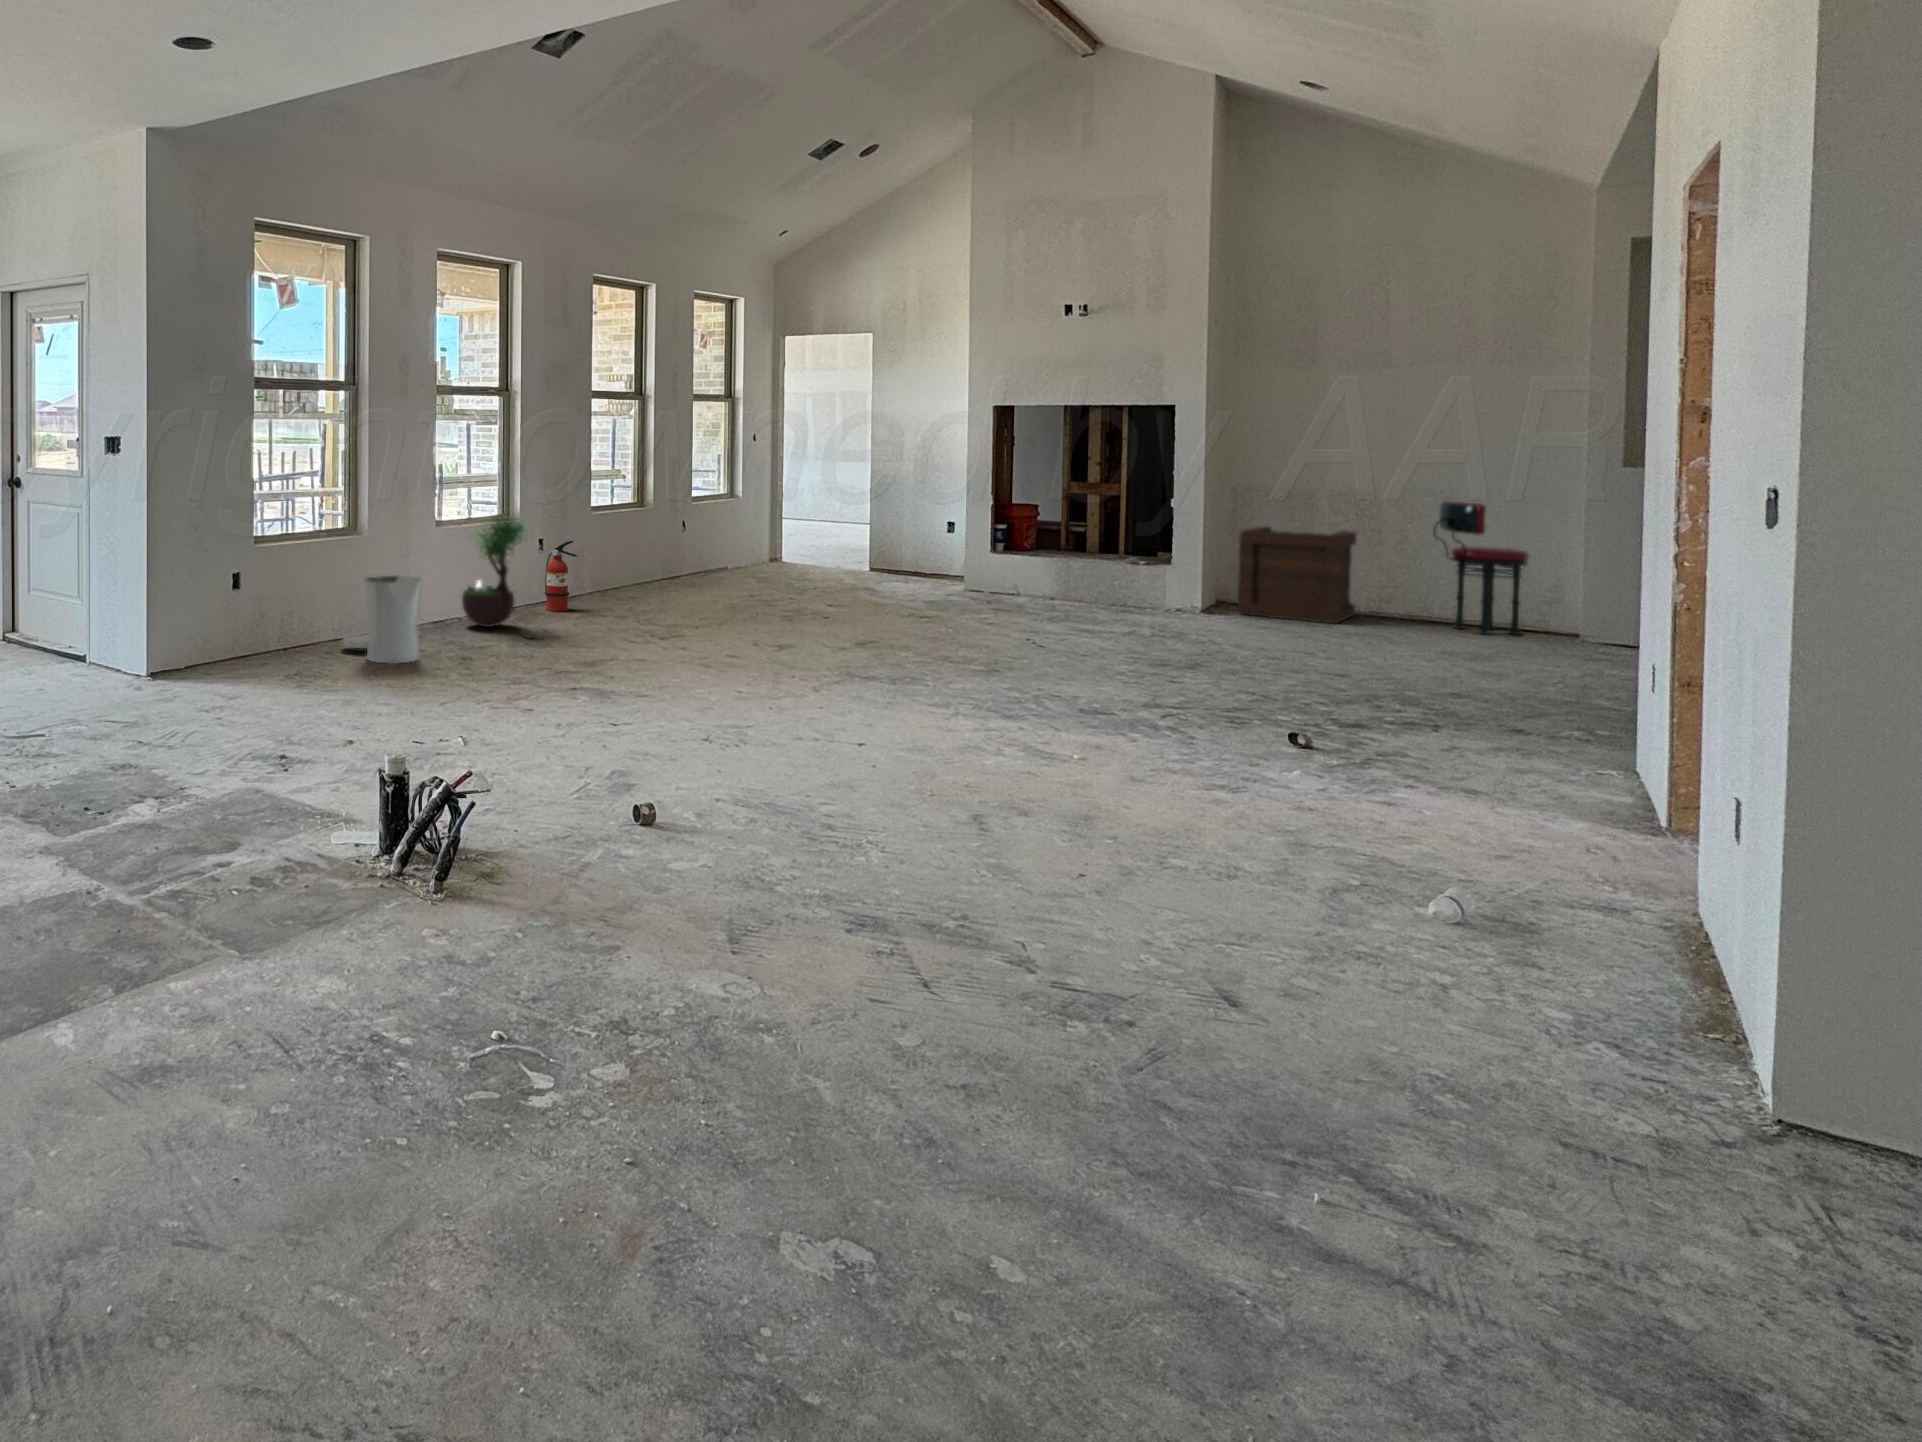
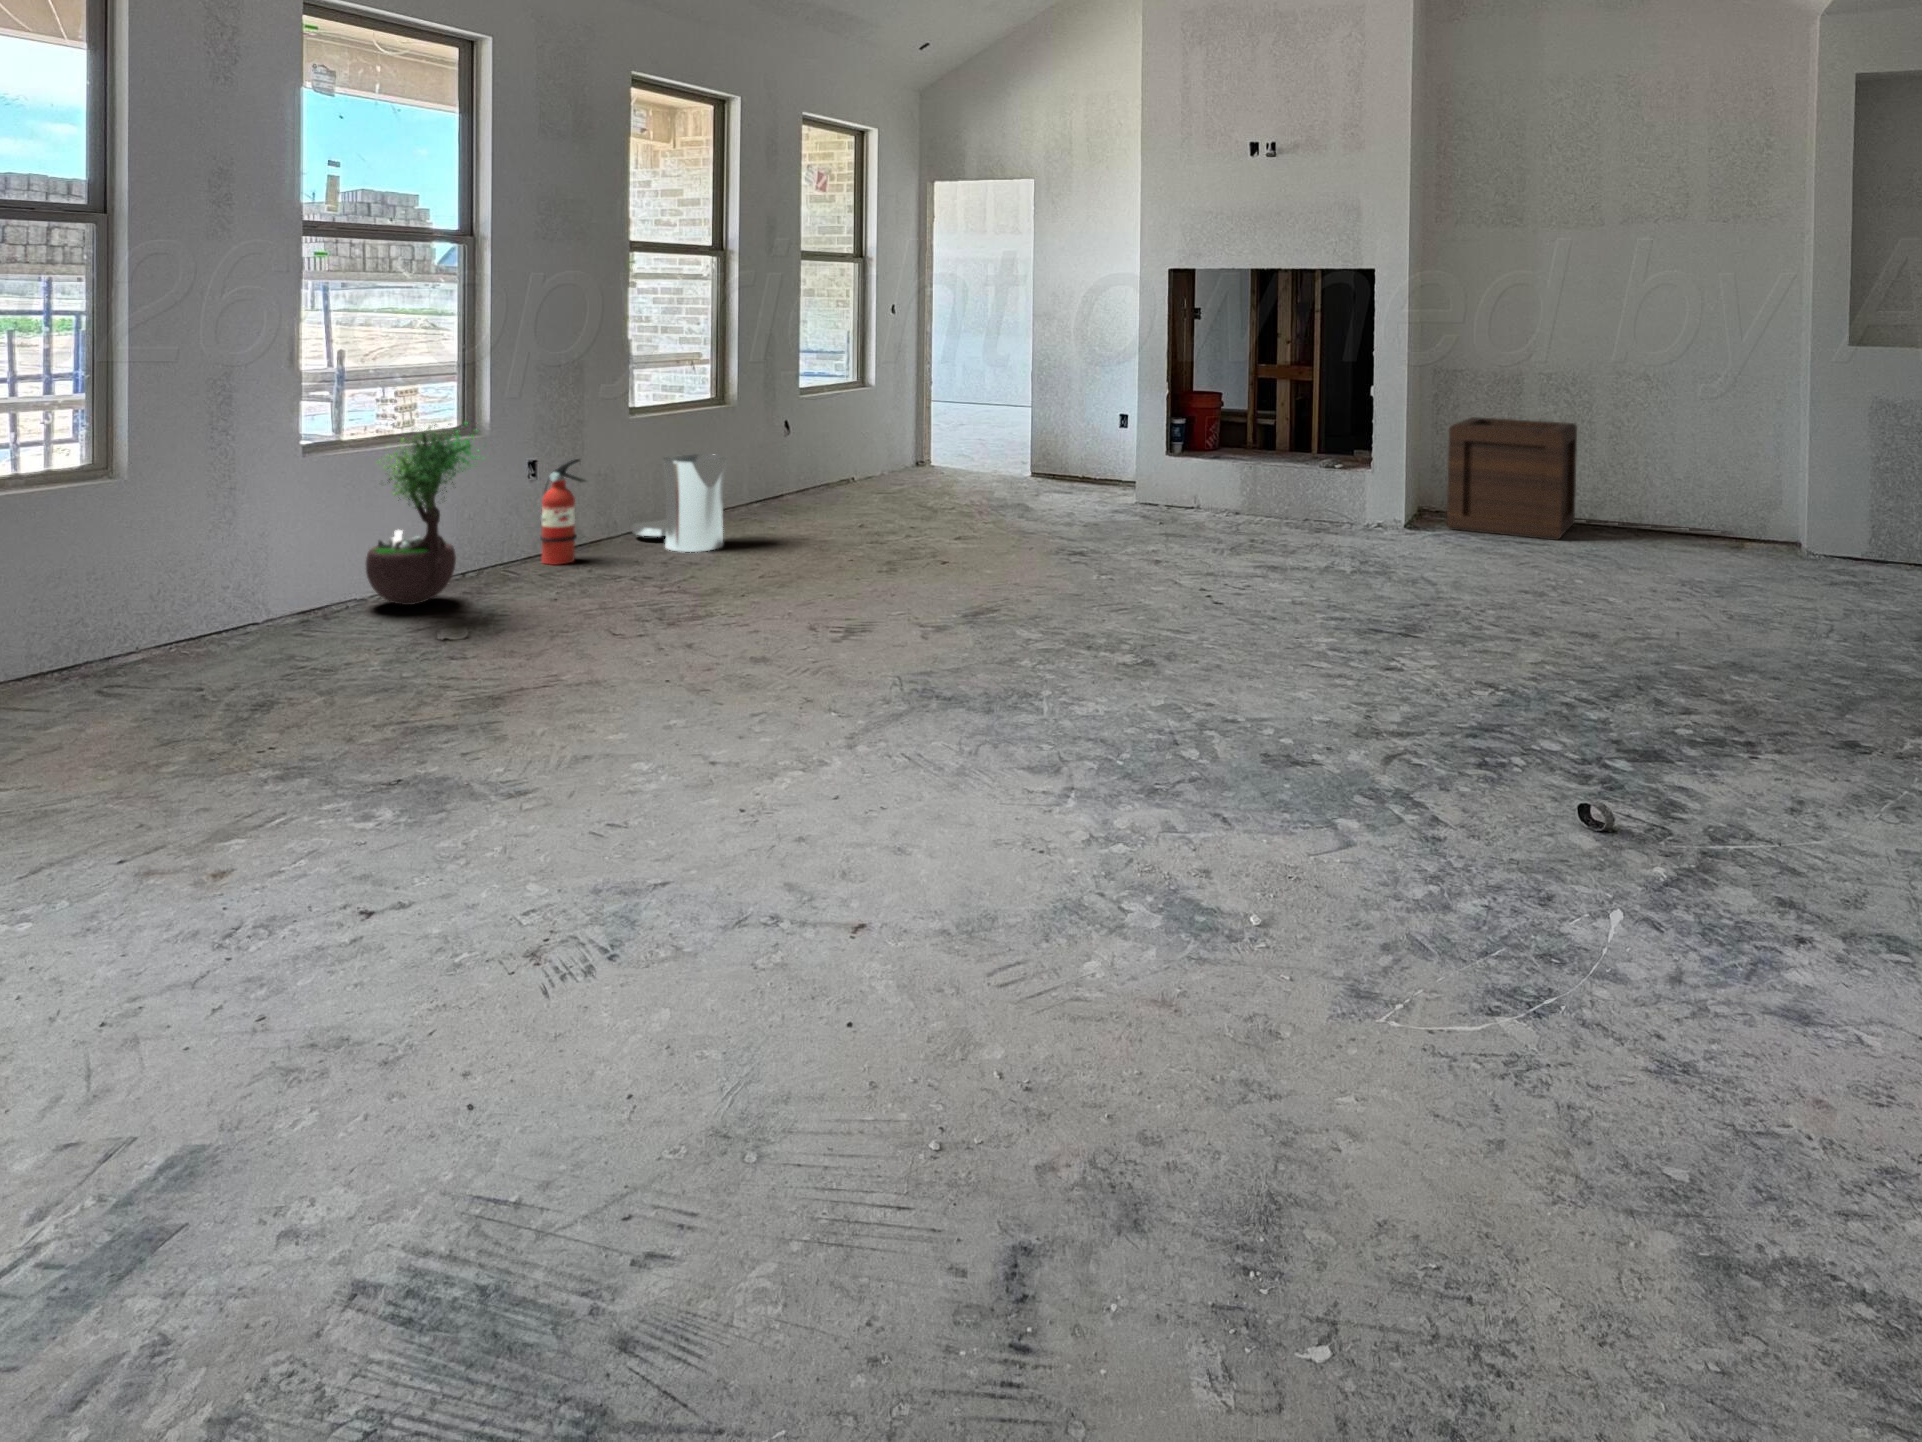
stool: present [1434,501,1529,635] -> none [1661,387,1763,550]
trash can: present [343,576,422,664] -> present [632,454,728,552]

